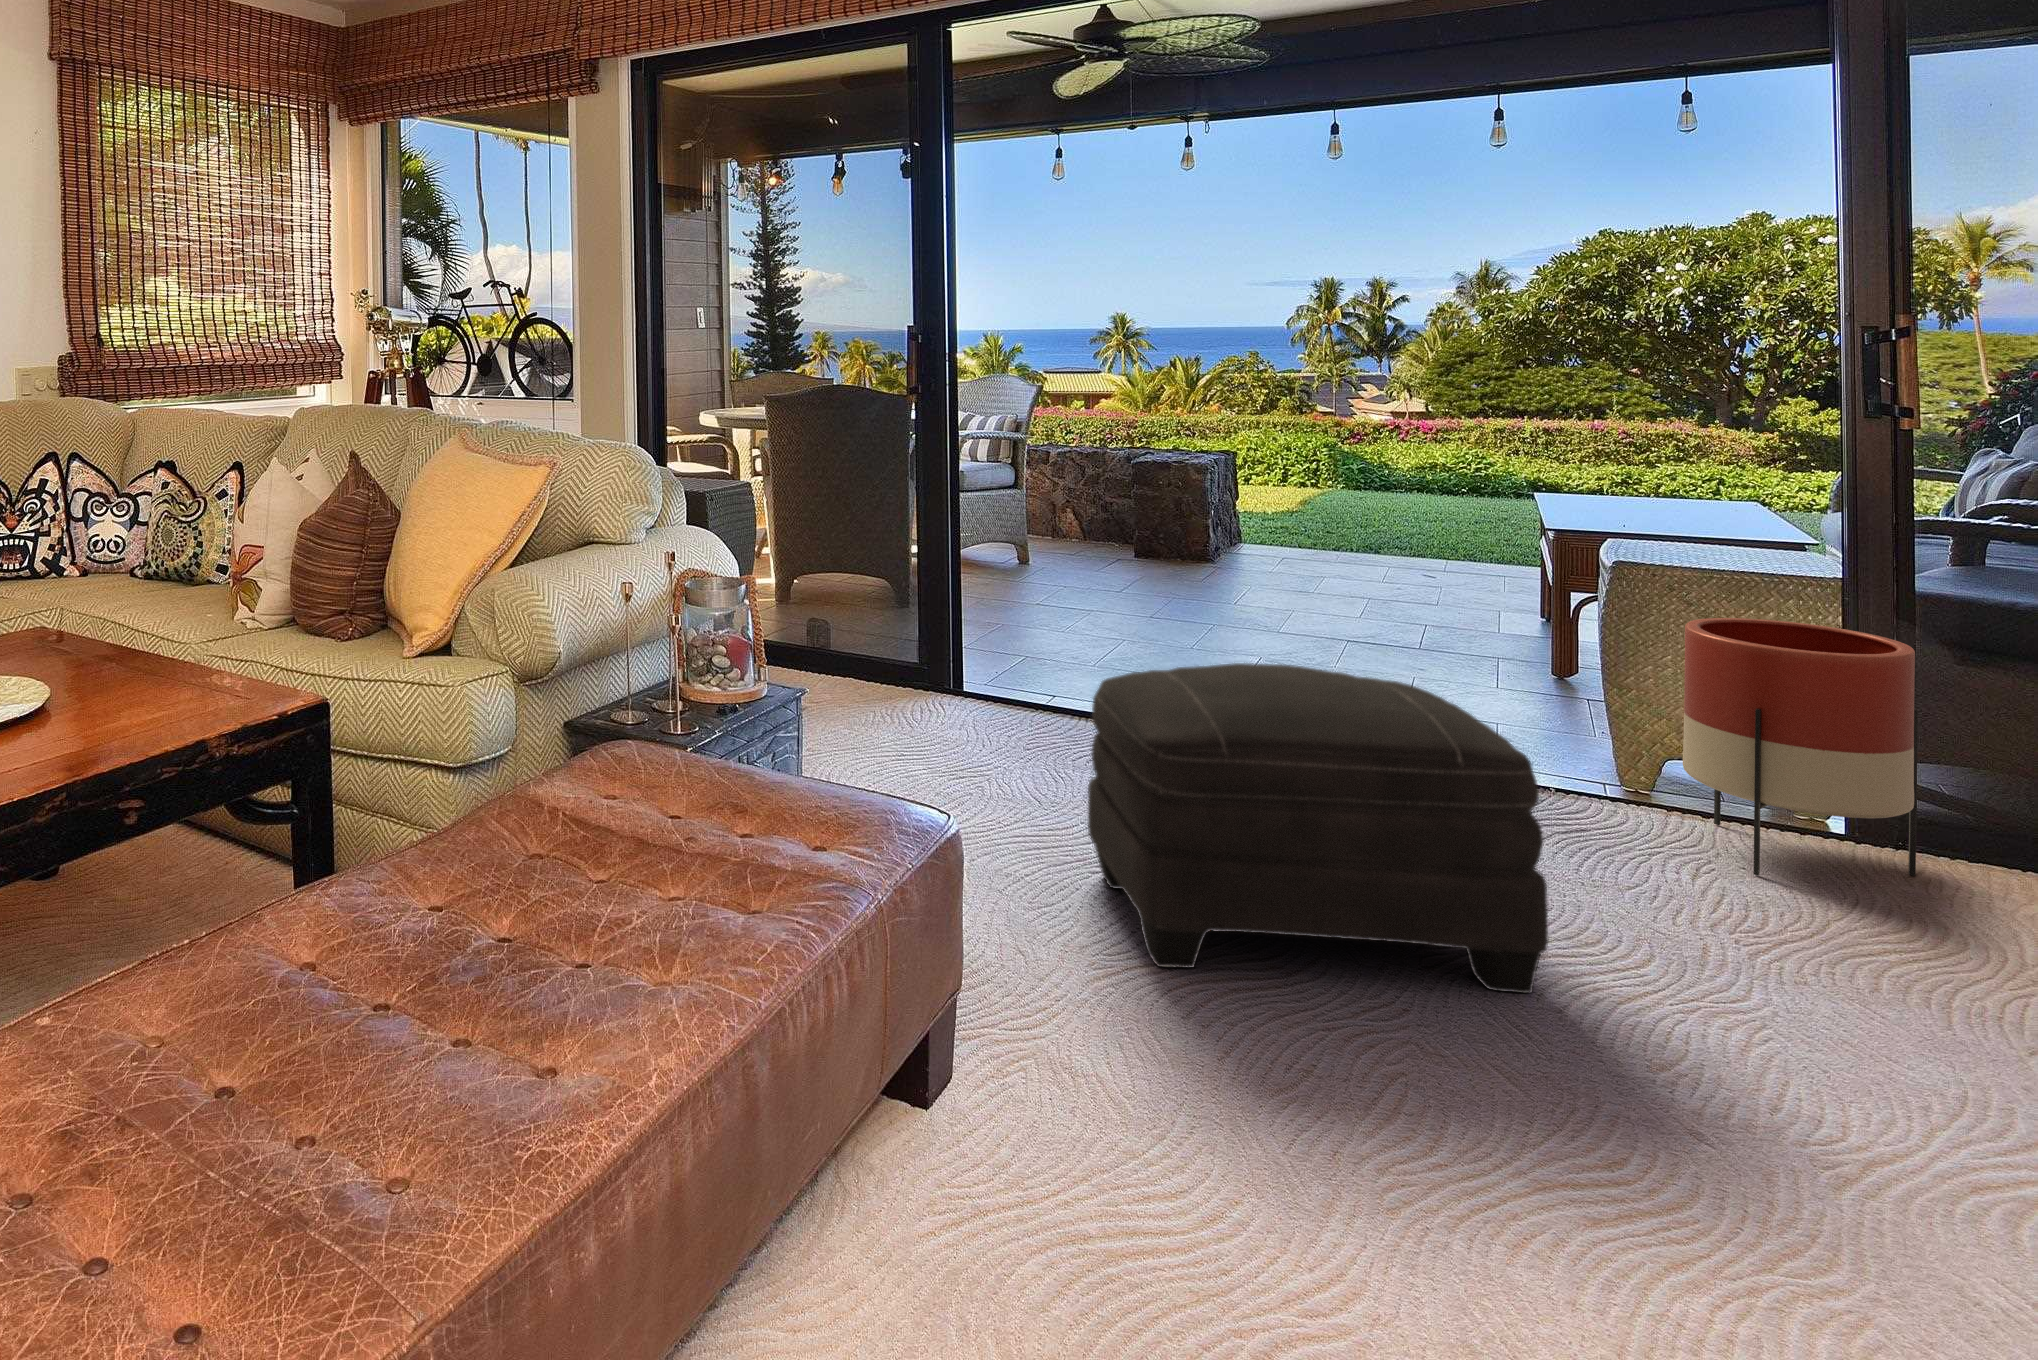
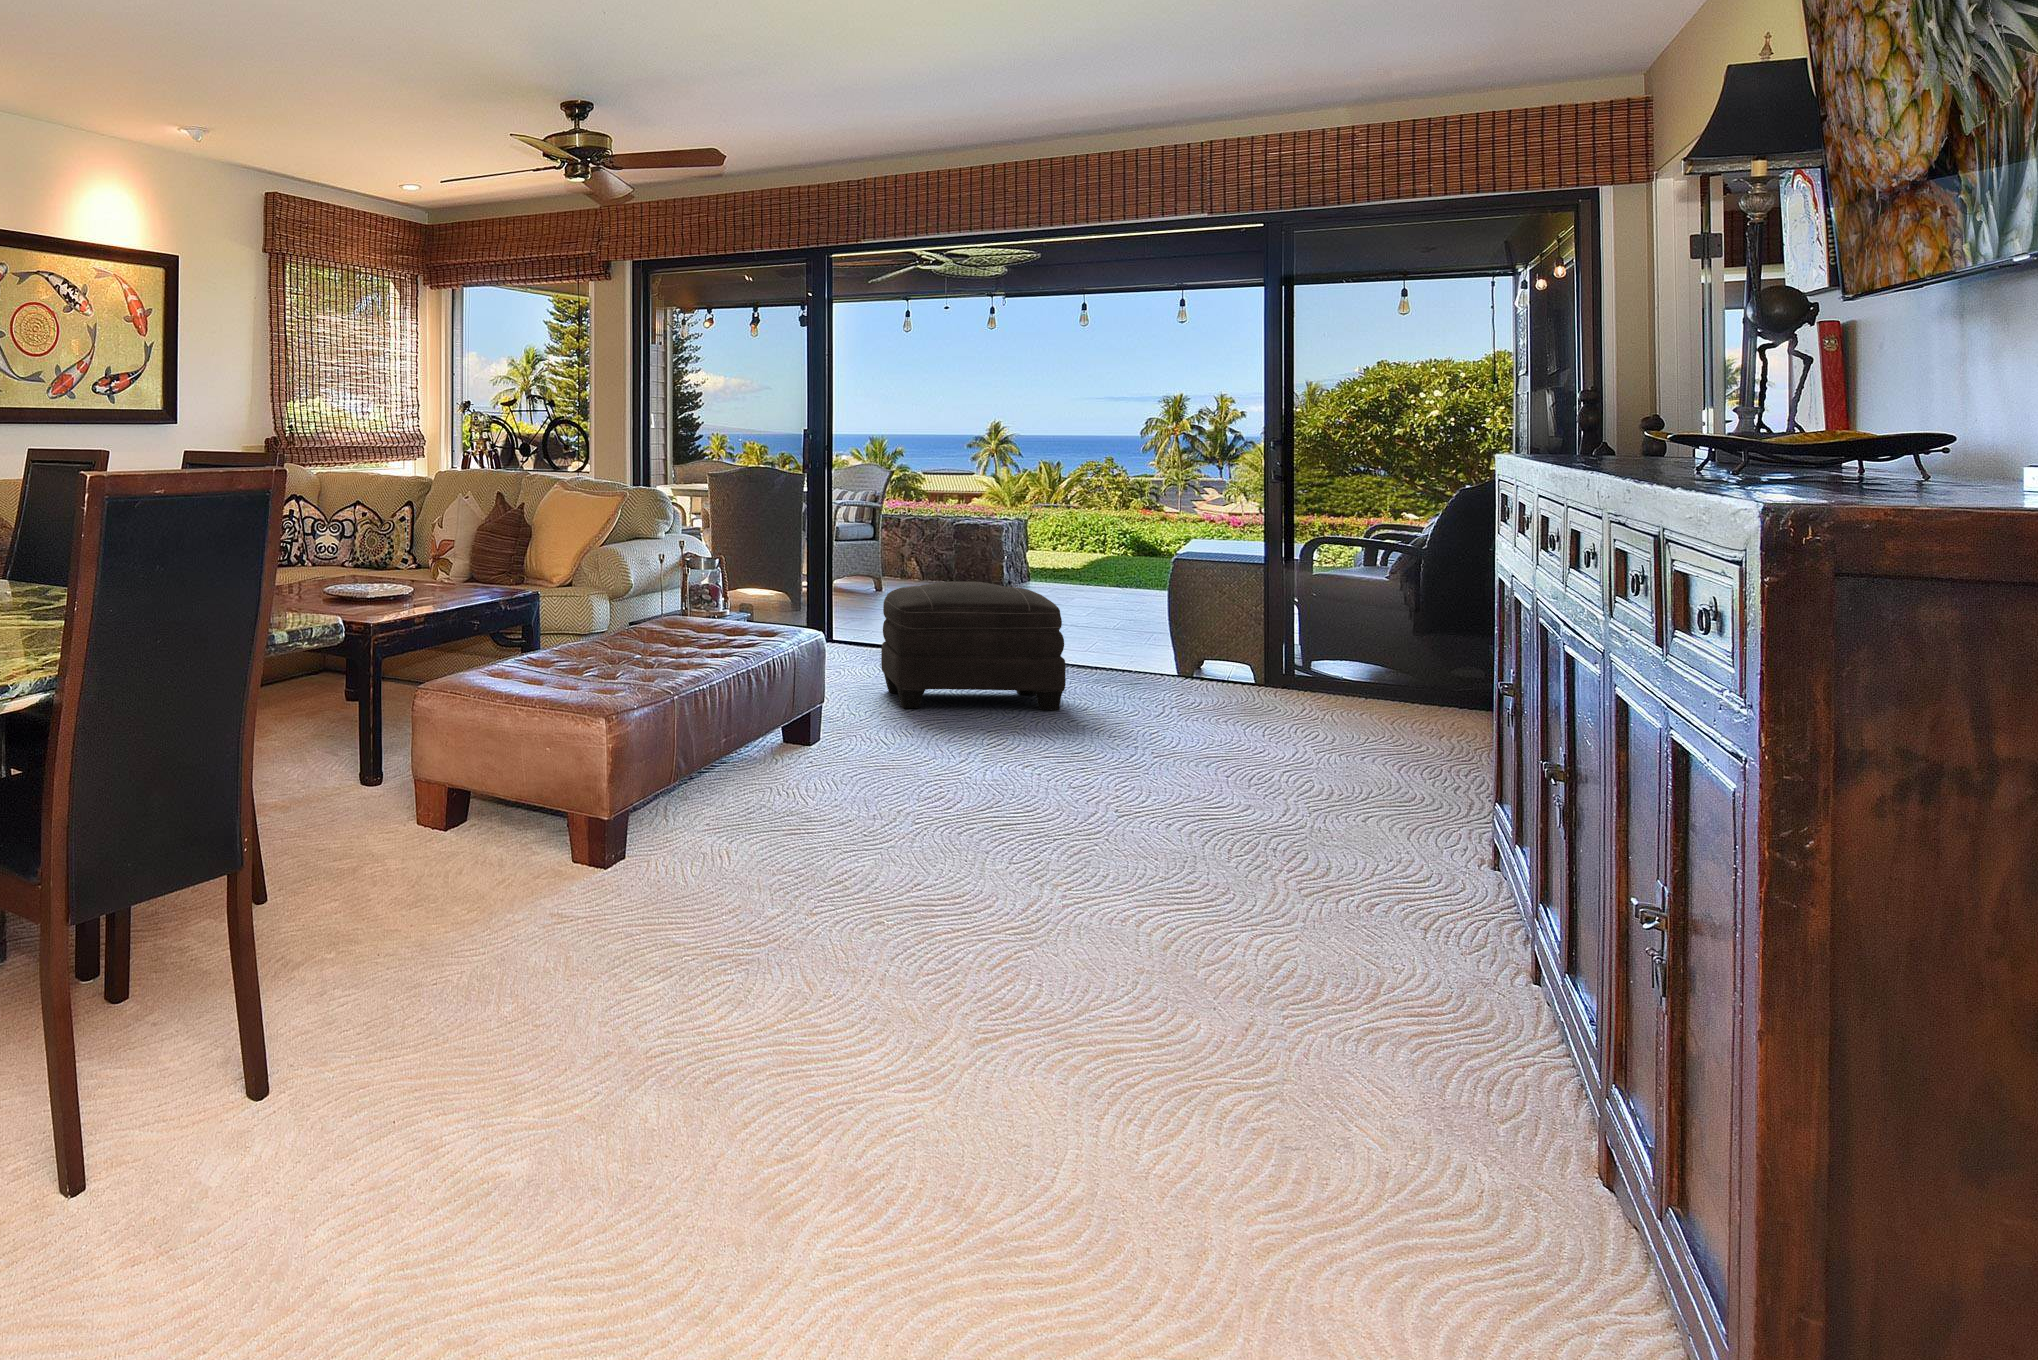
planter: present [1683,618,1918,876] -> none [1171,570,1262,685]

